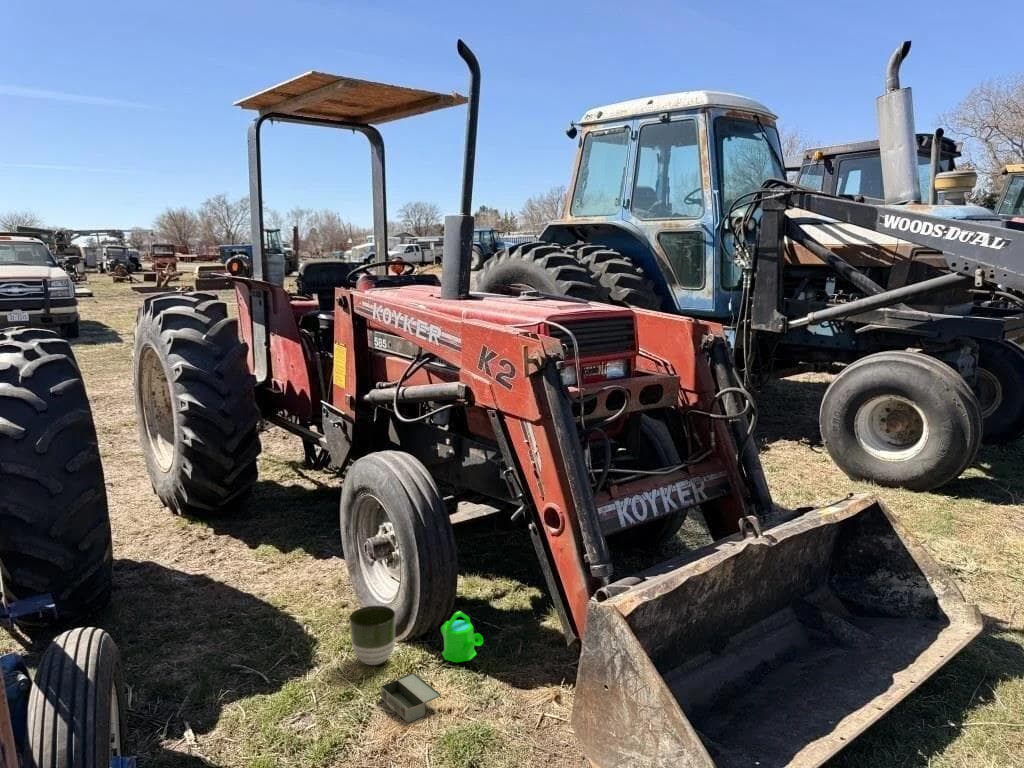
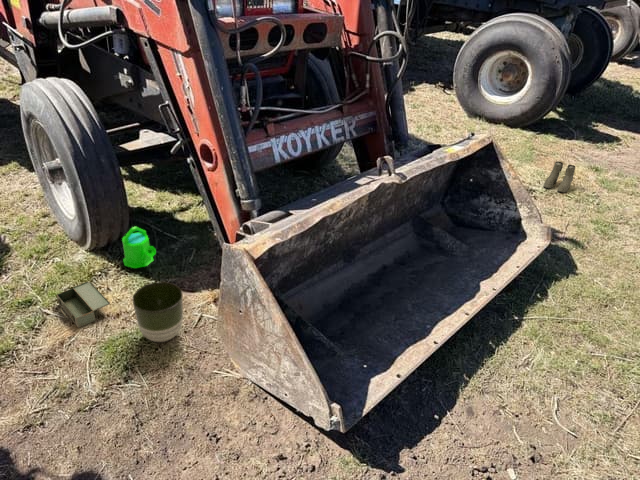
boots: none [963,529,1003,570] -> present [544,161,575,192]
planter: present [349,606,395,665] -> present [133,282,183,342]

